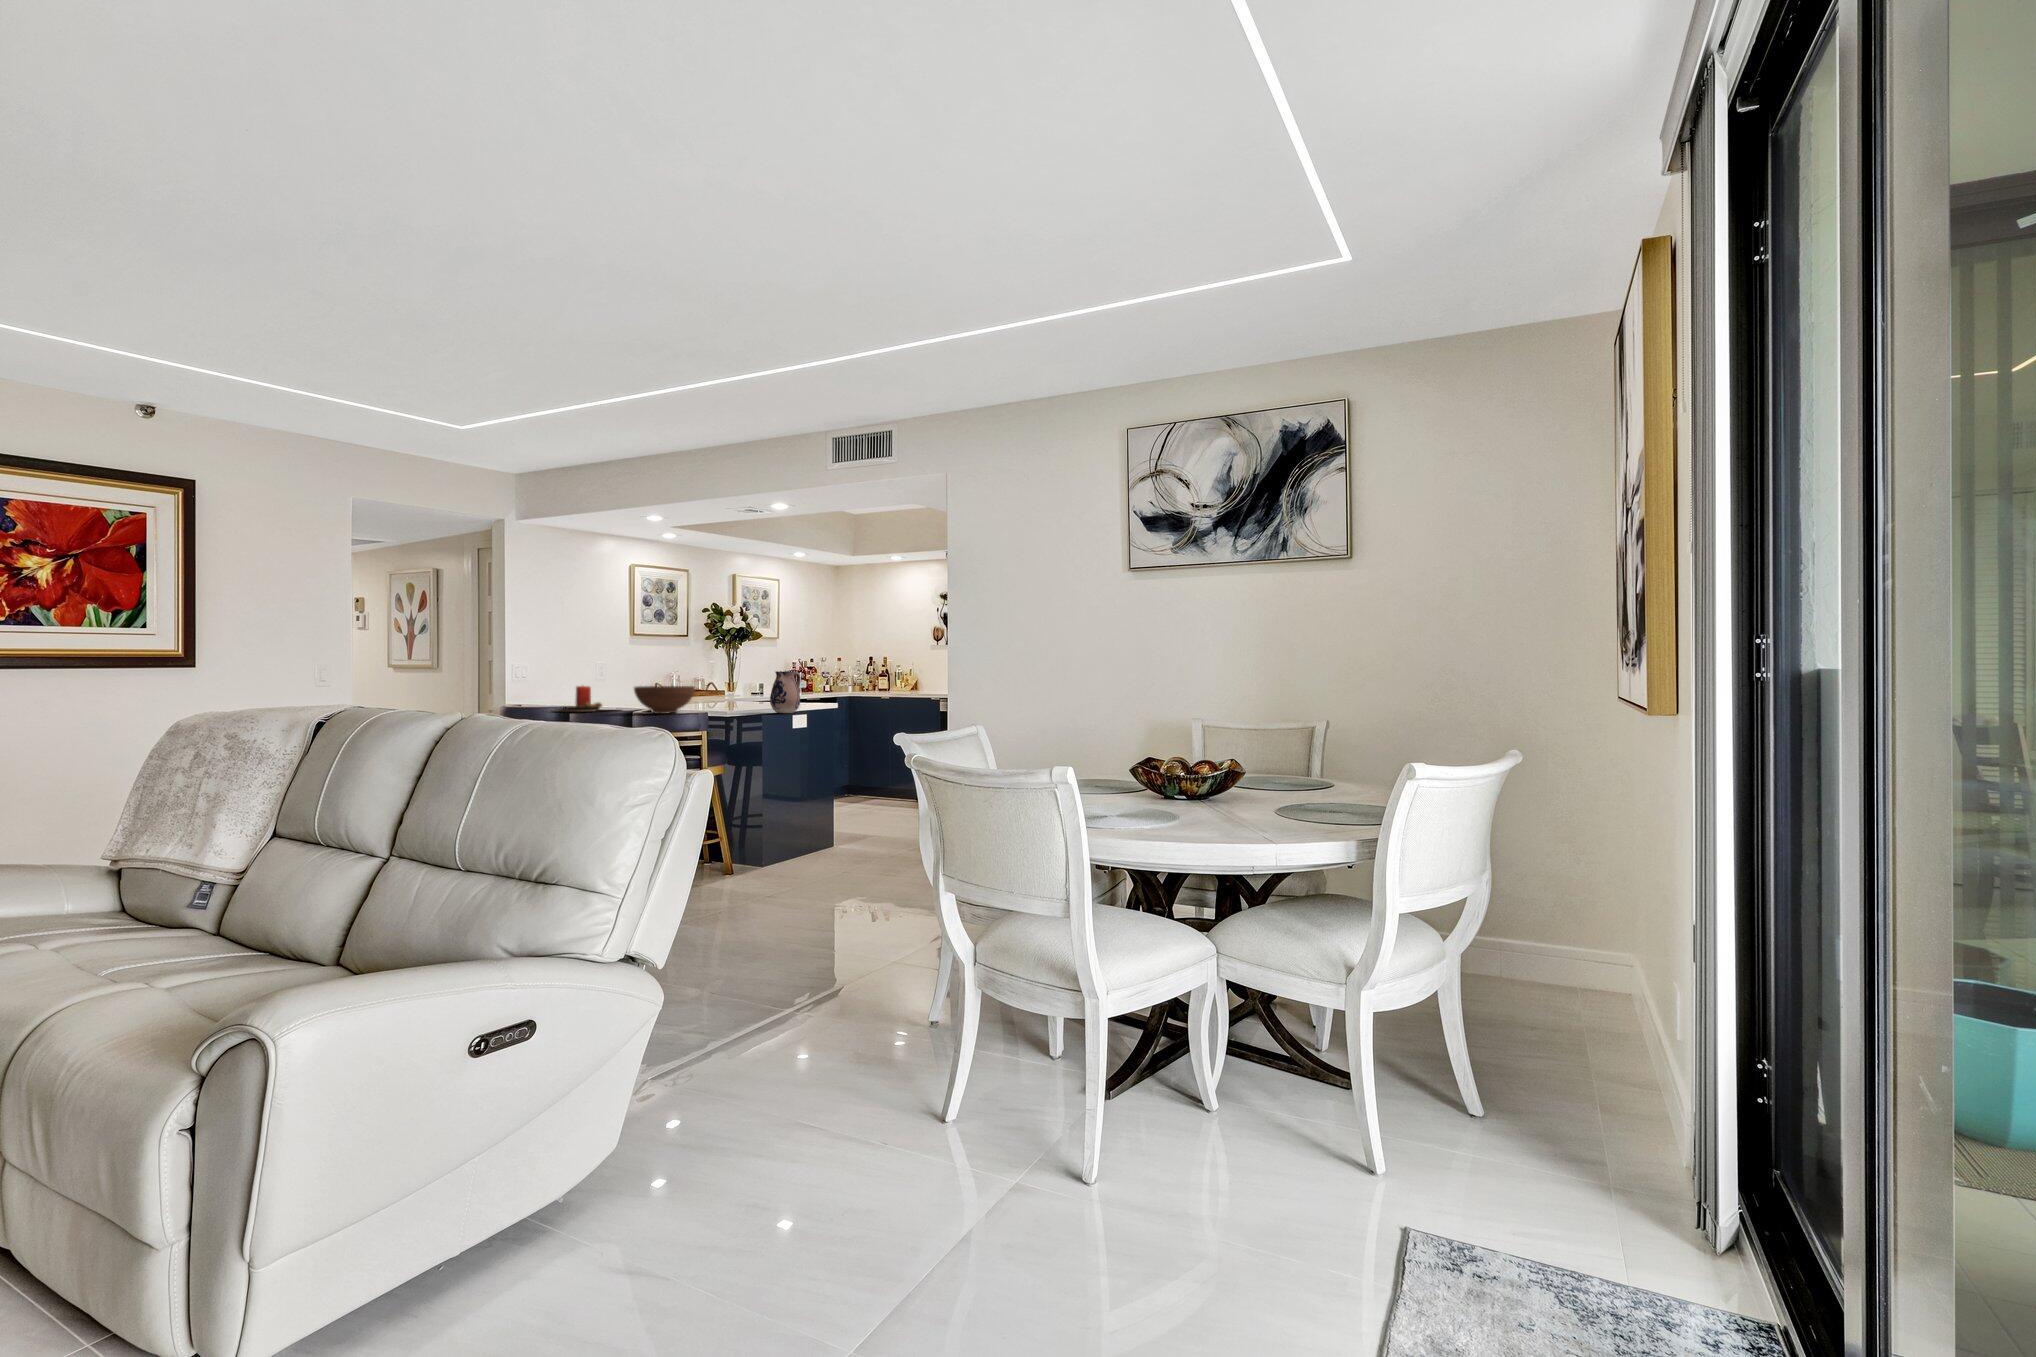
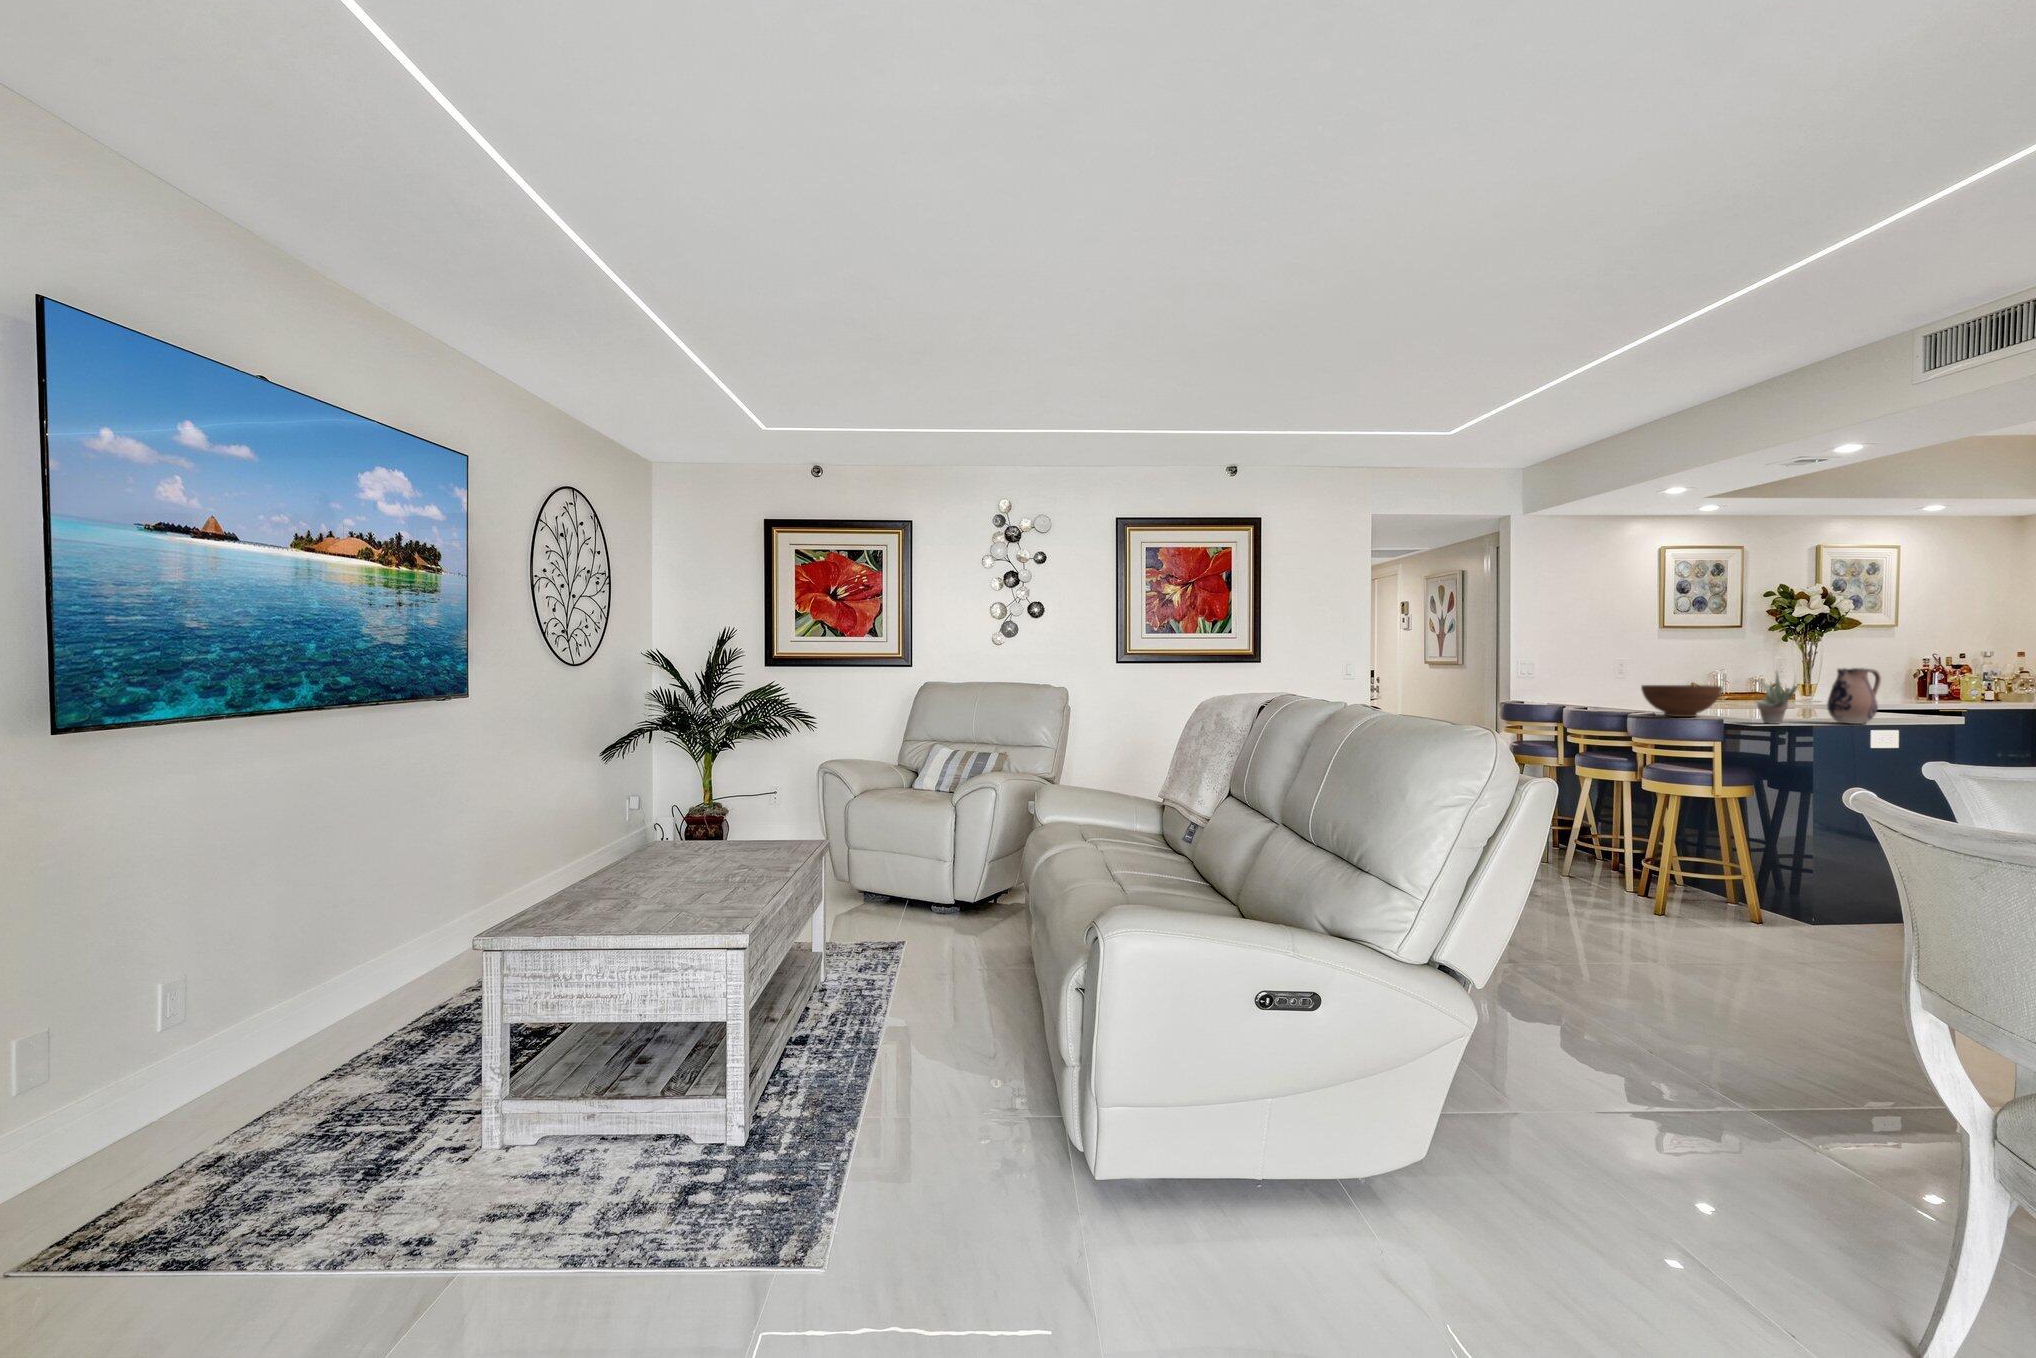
succulent plant: none [726,673,754,716] -> present [1755,672,1797,724]
candle: present [558,686,614,712] -> none [1554,683,1636,711]

